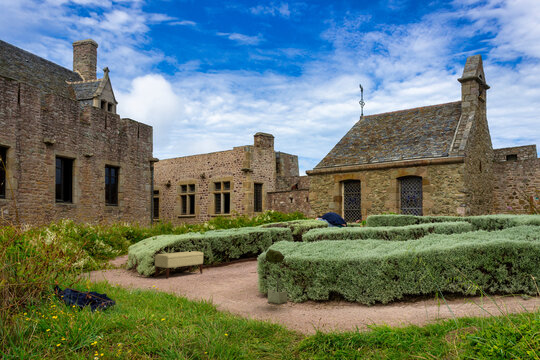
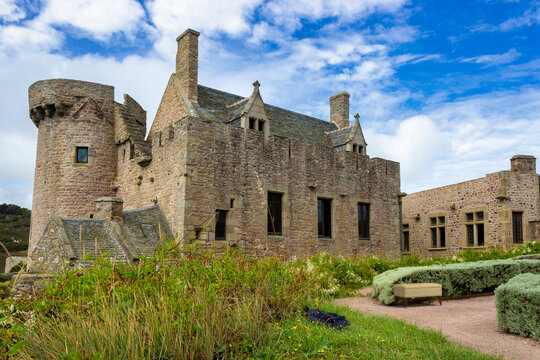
potted tree: present [266,249,287,304] -> none [498,282,527,340]

